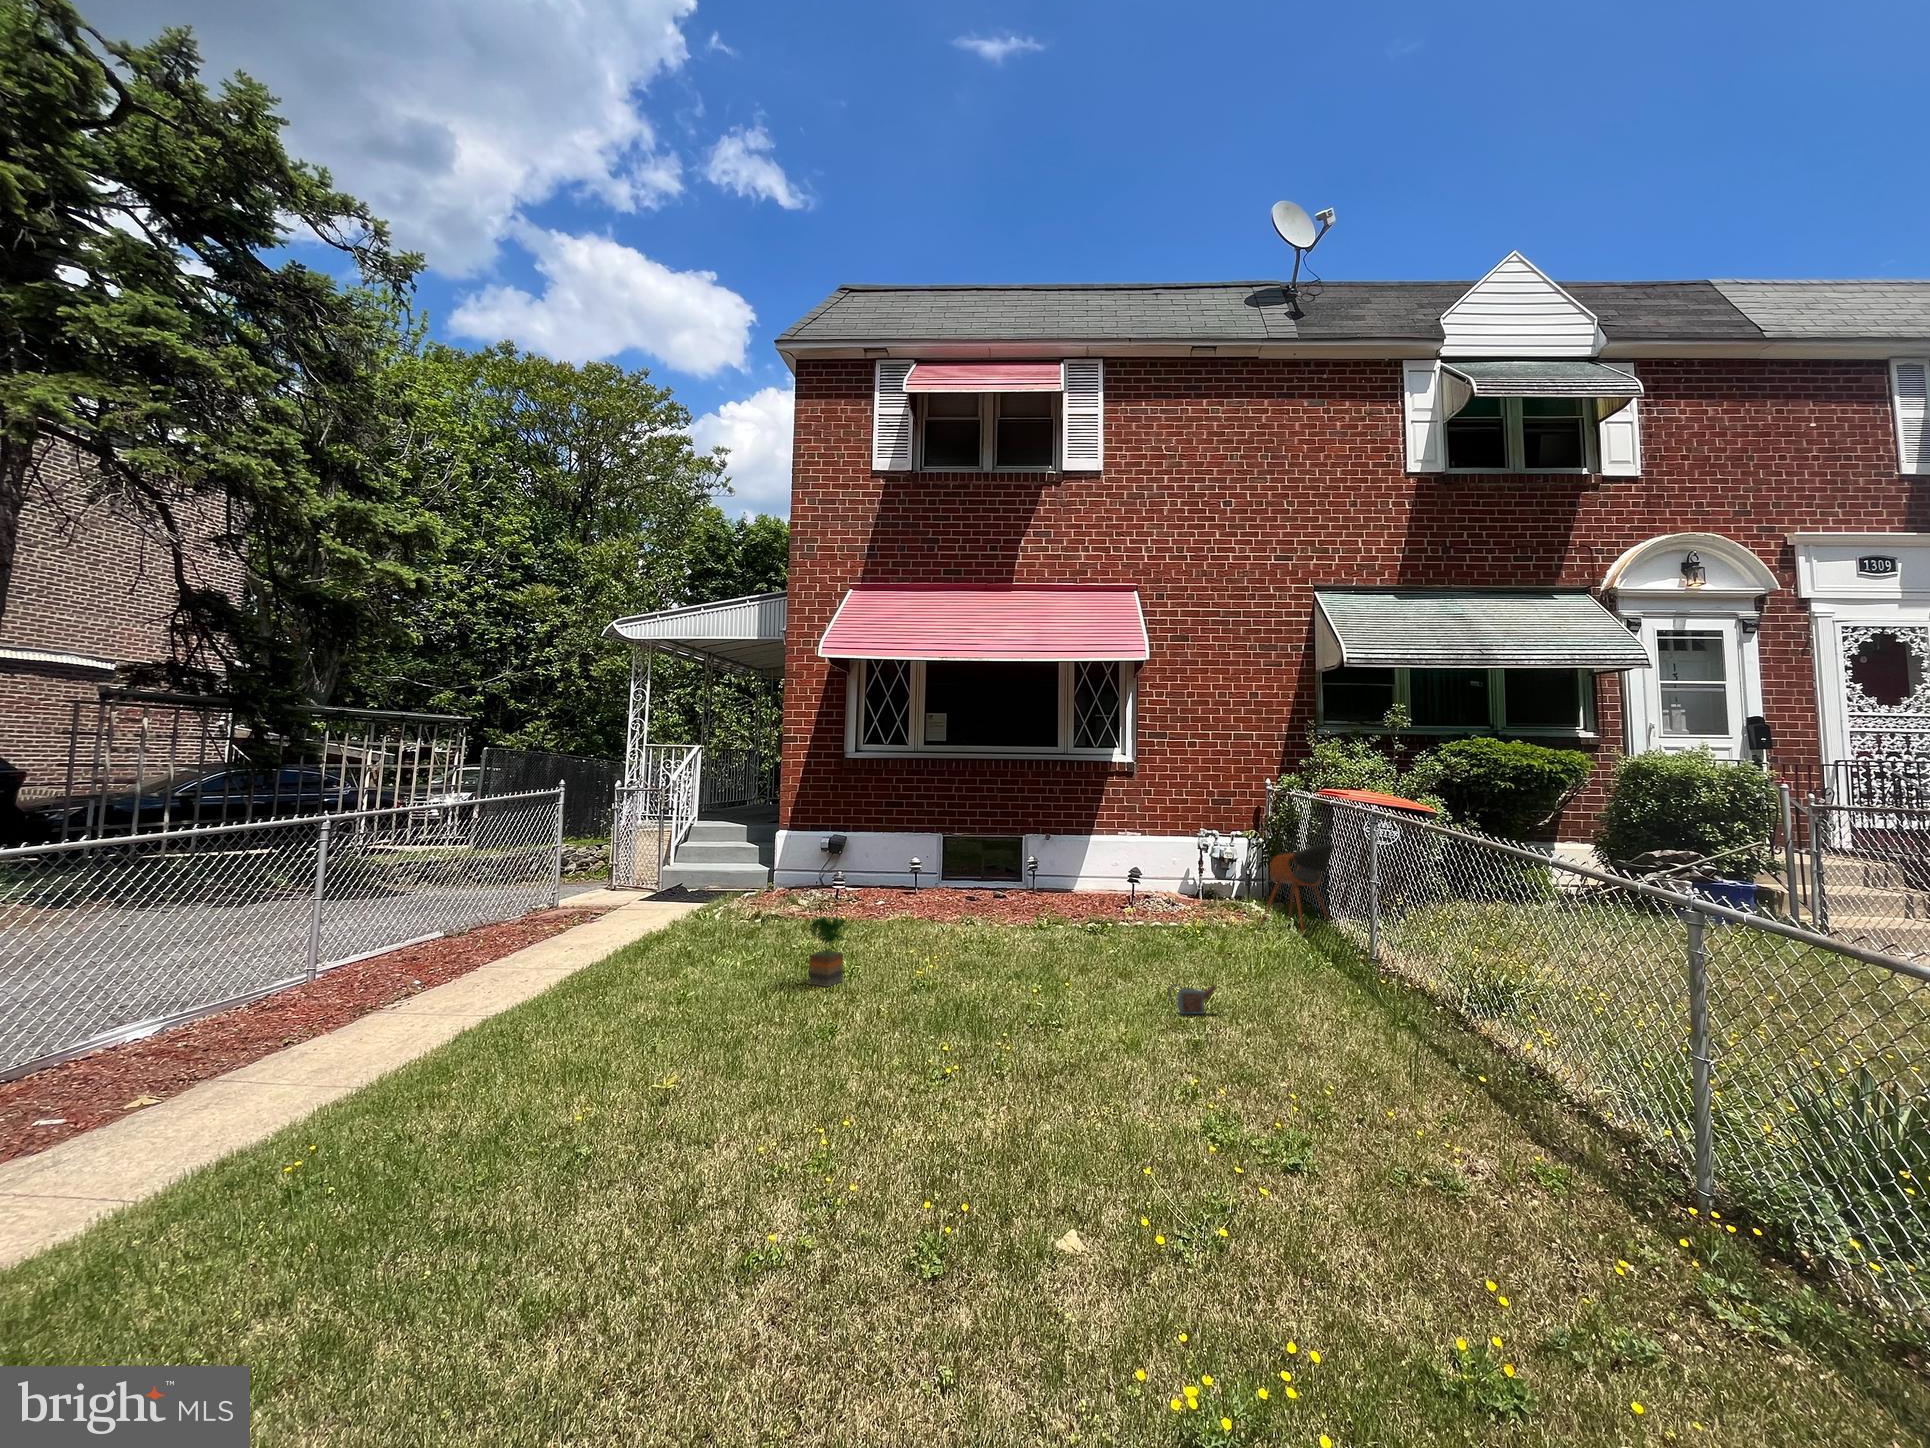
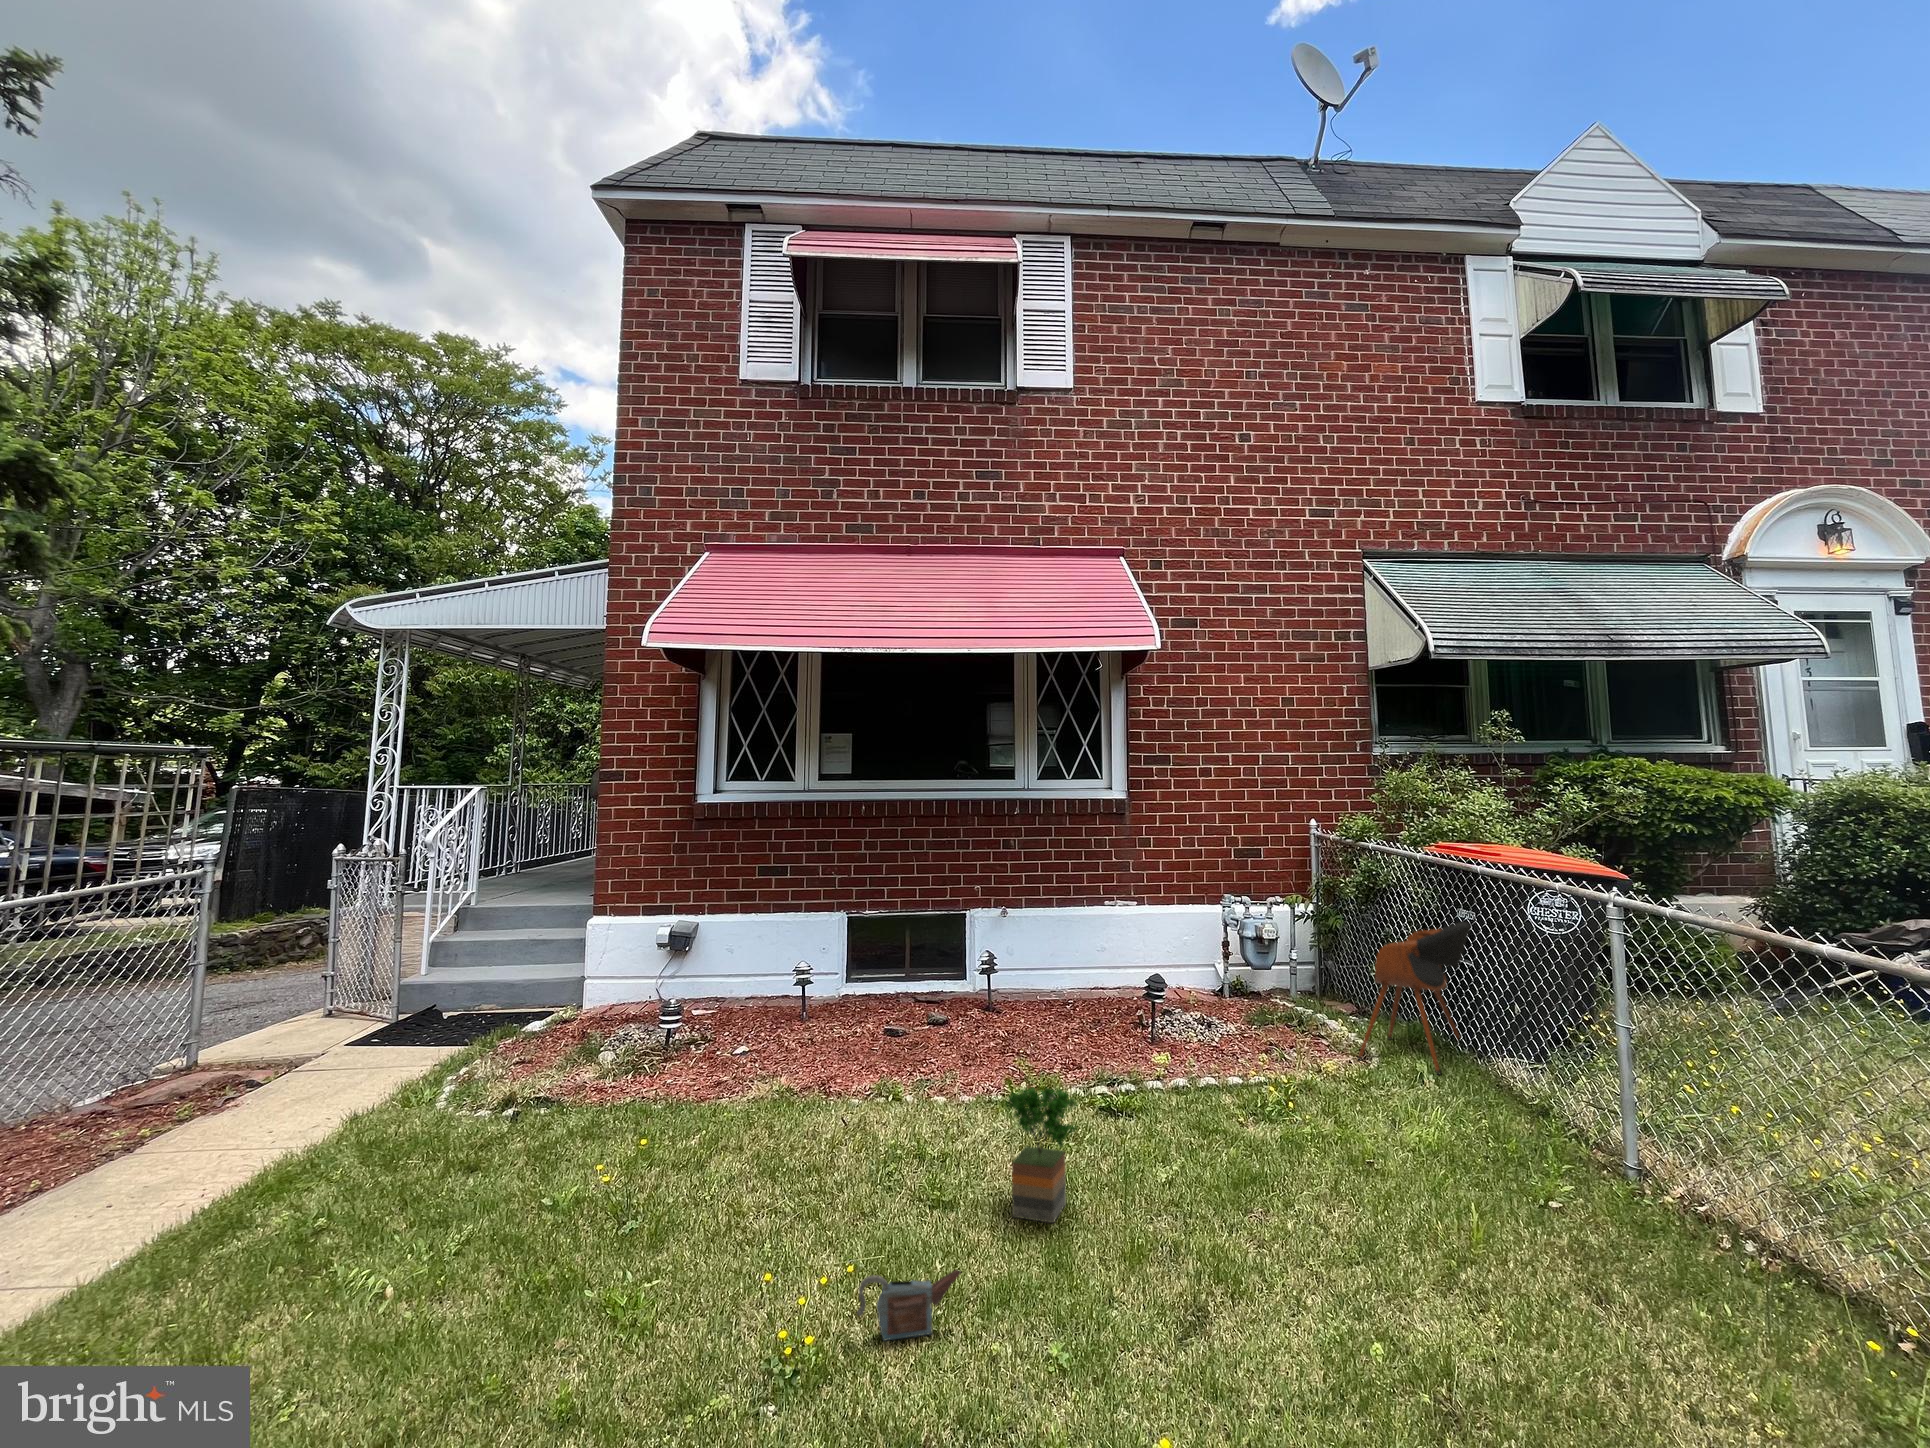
potted tree: present [809,917,849,987] -> present [1007,1087,1078,1223]
watering can: present [1168,984,1217,1014] -> present [857,1269,961,1341]

